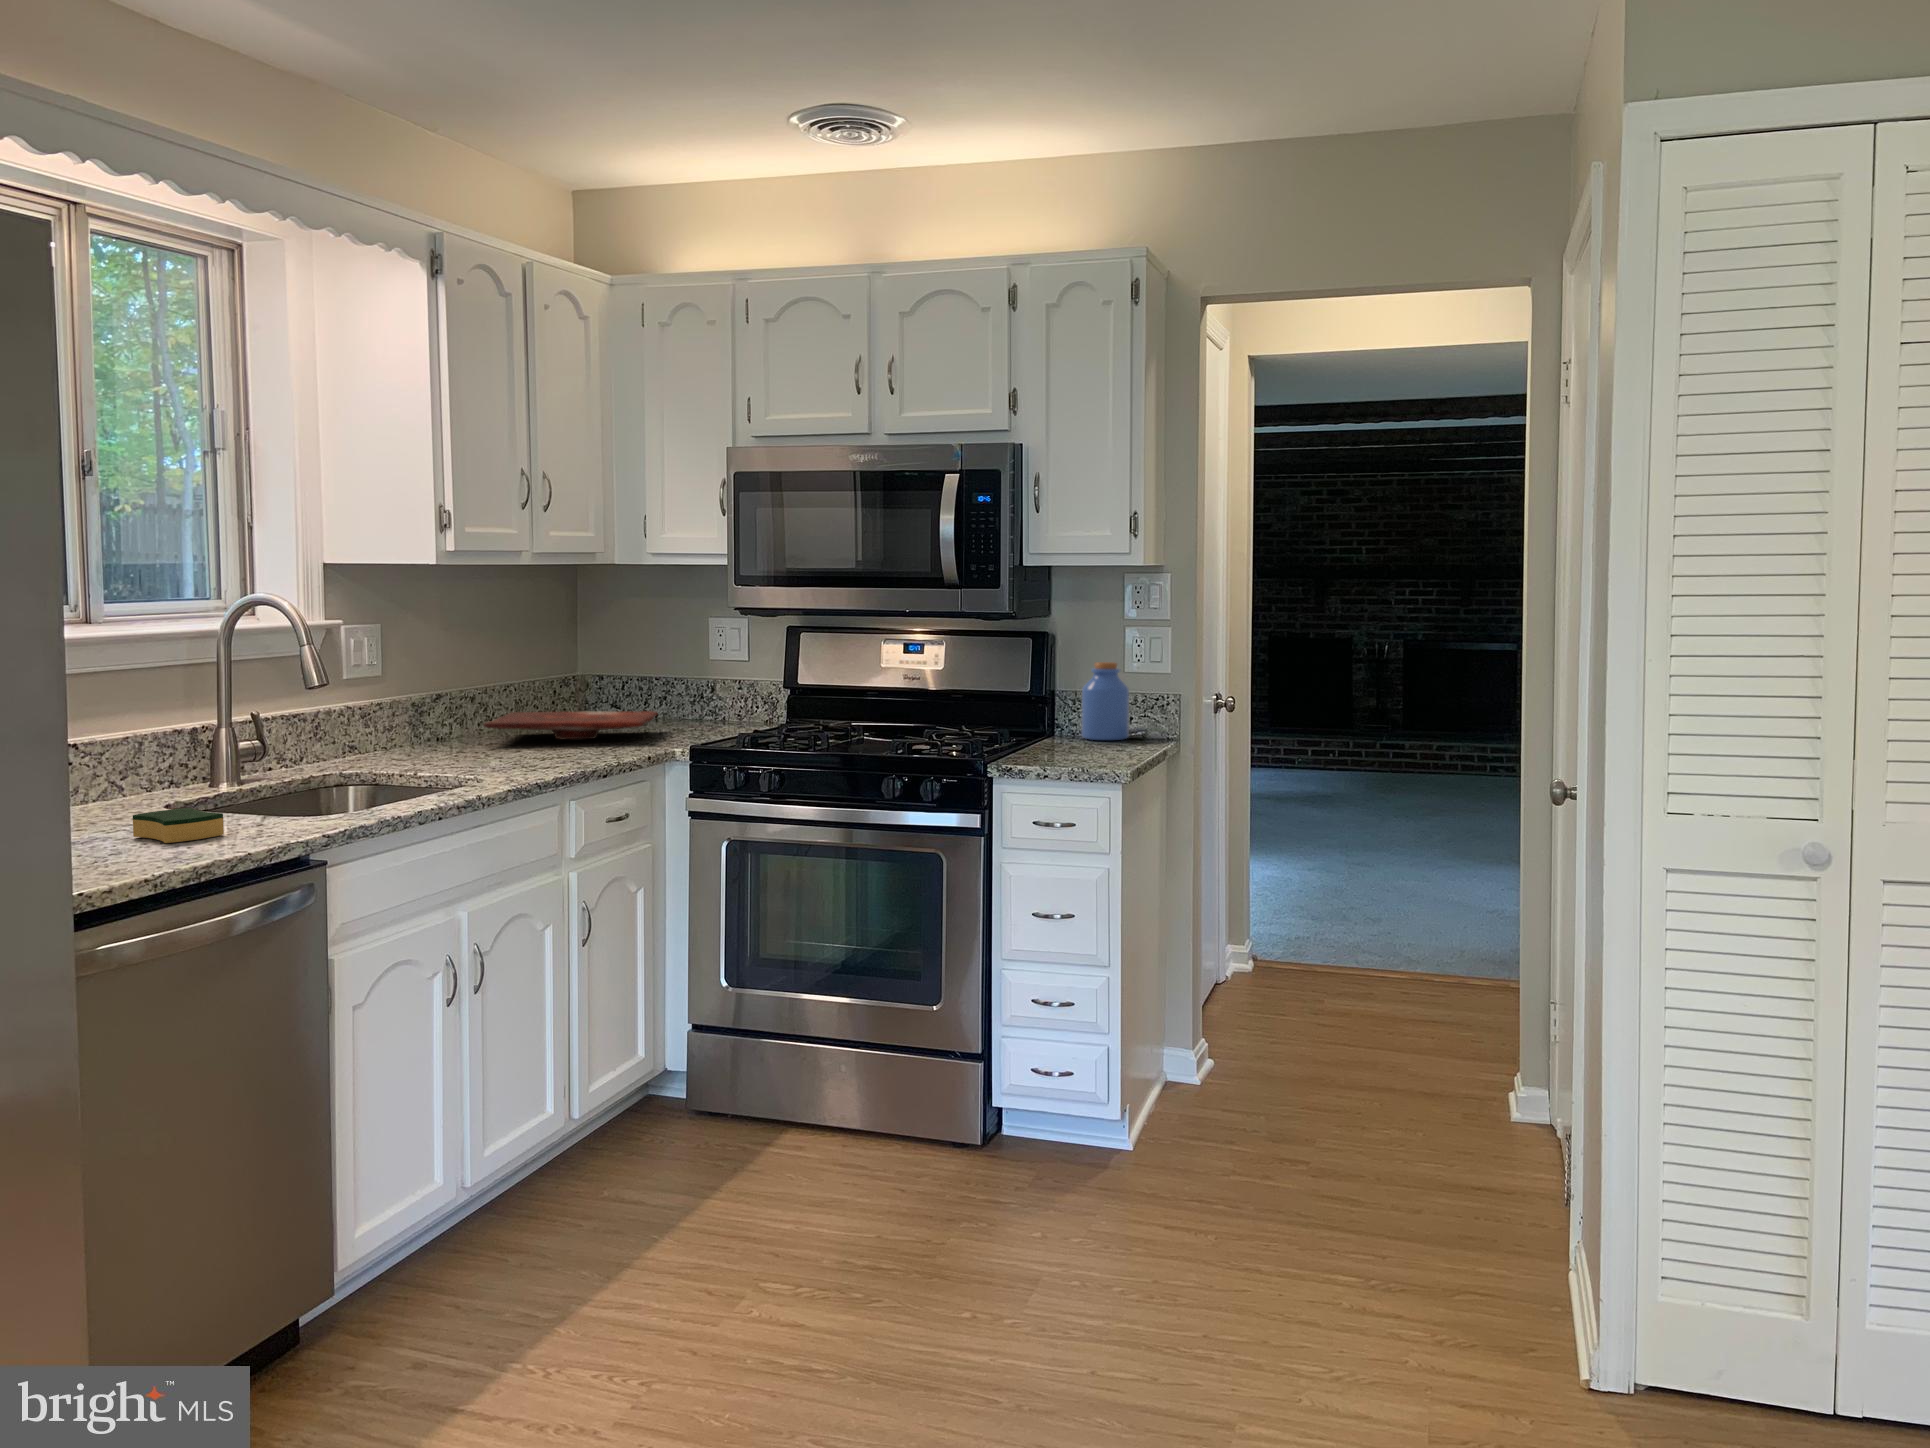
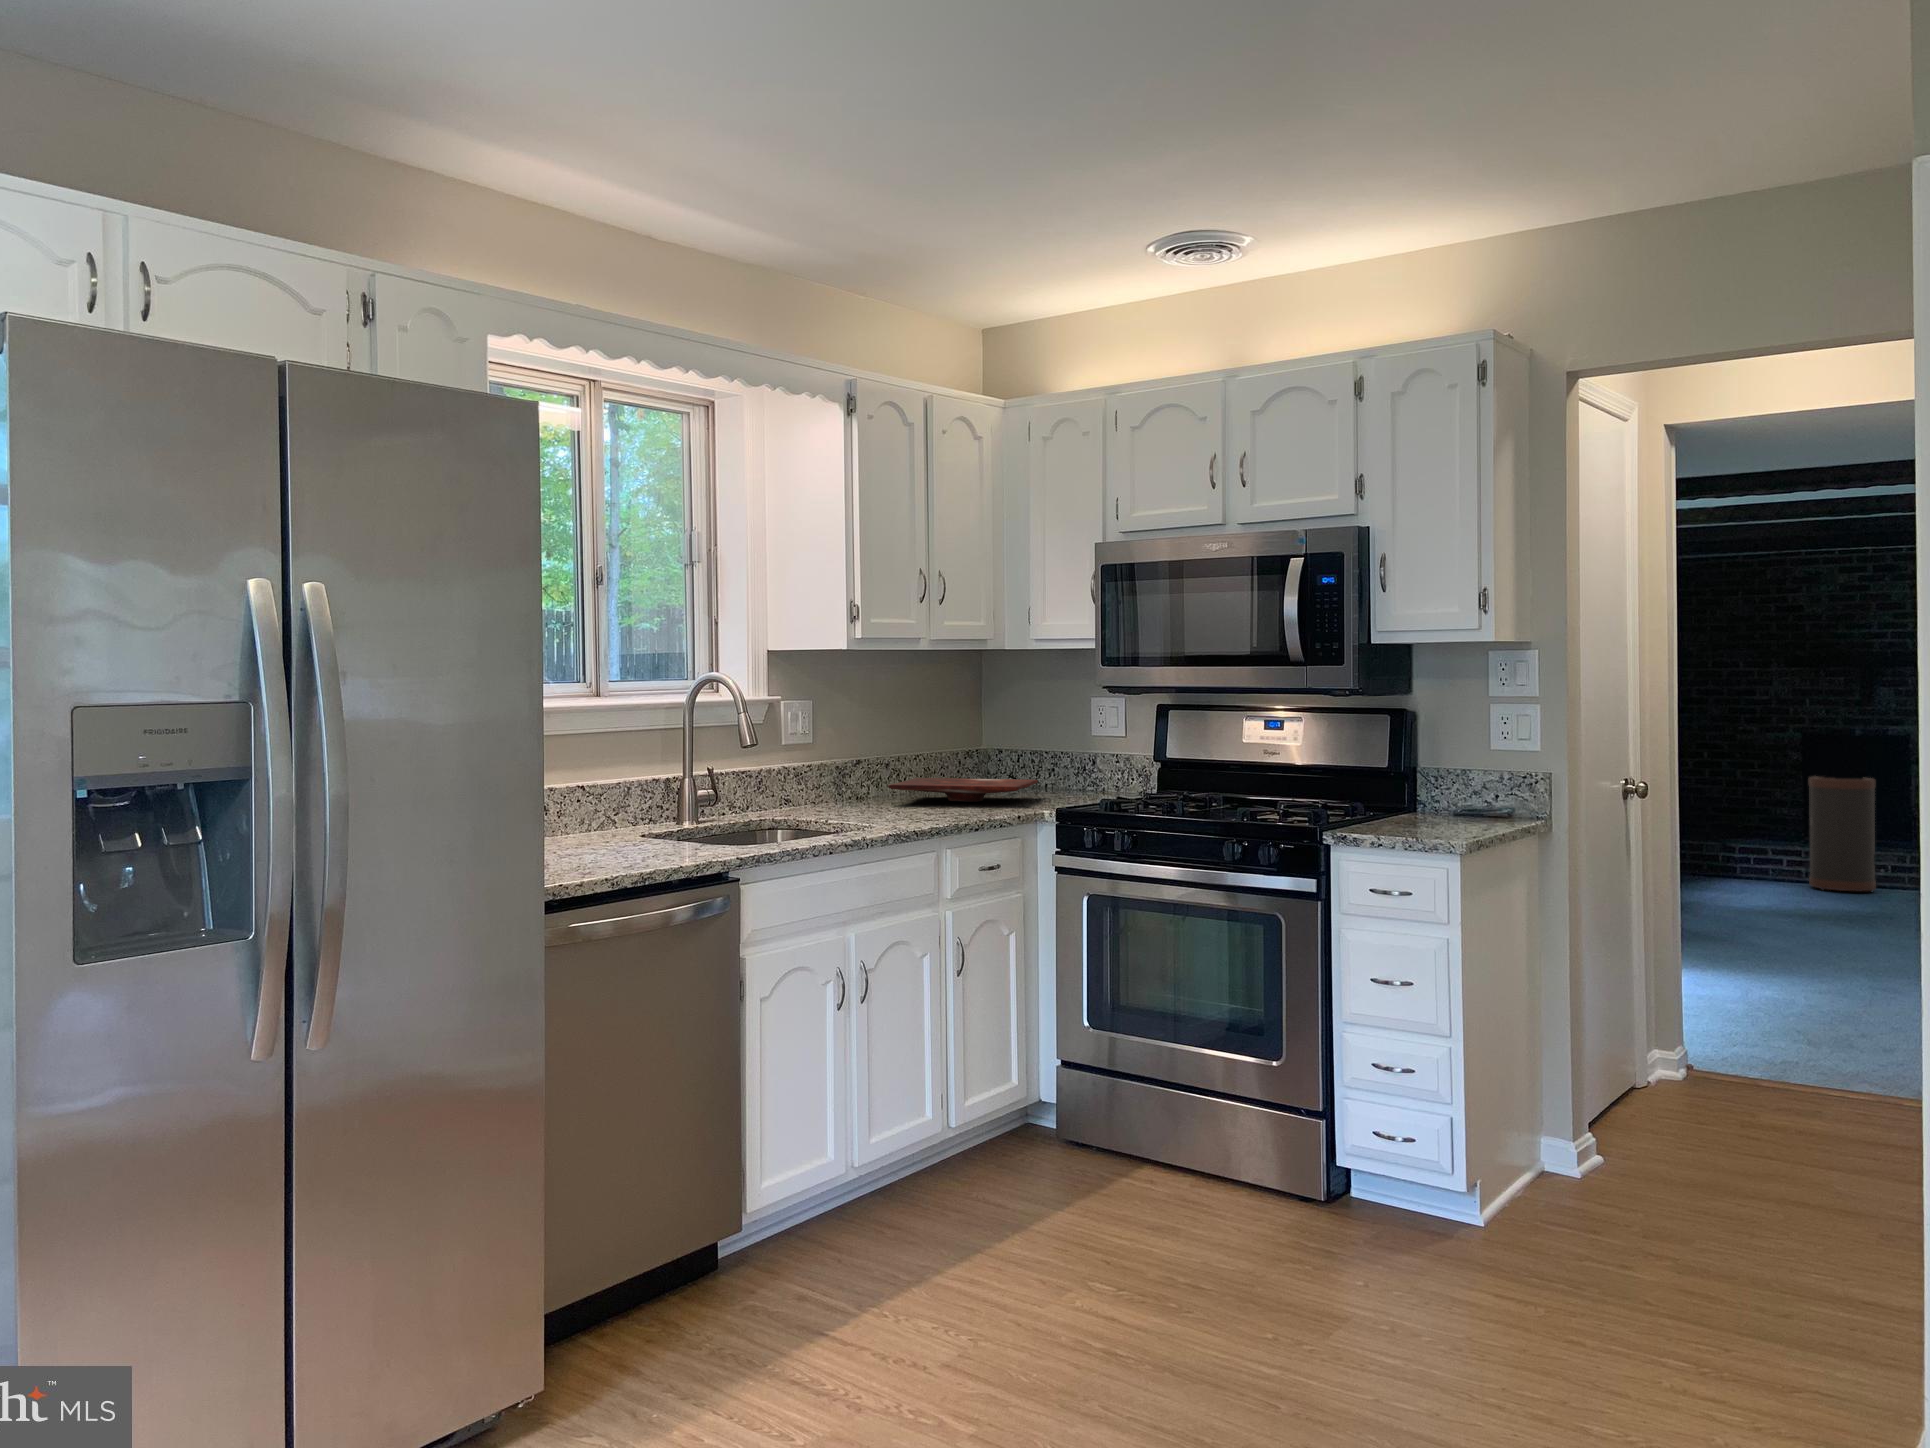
jar: present [1081,662,1129,740] -> none [1438,736,1490,815]
trash can: none [1295,678,1346,776] -> present [1809,776,1876,892]
sponge: present [133,808,224,843] -> none [614,833,672,857]

